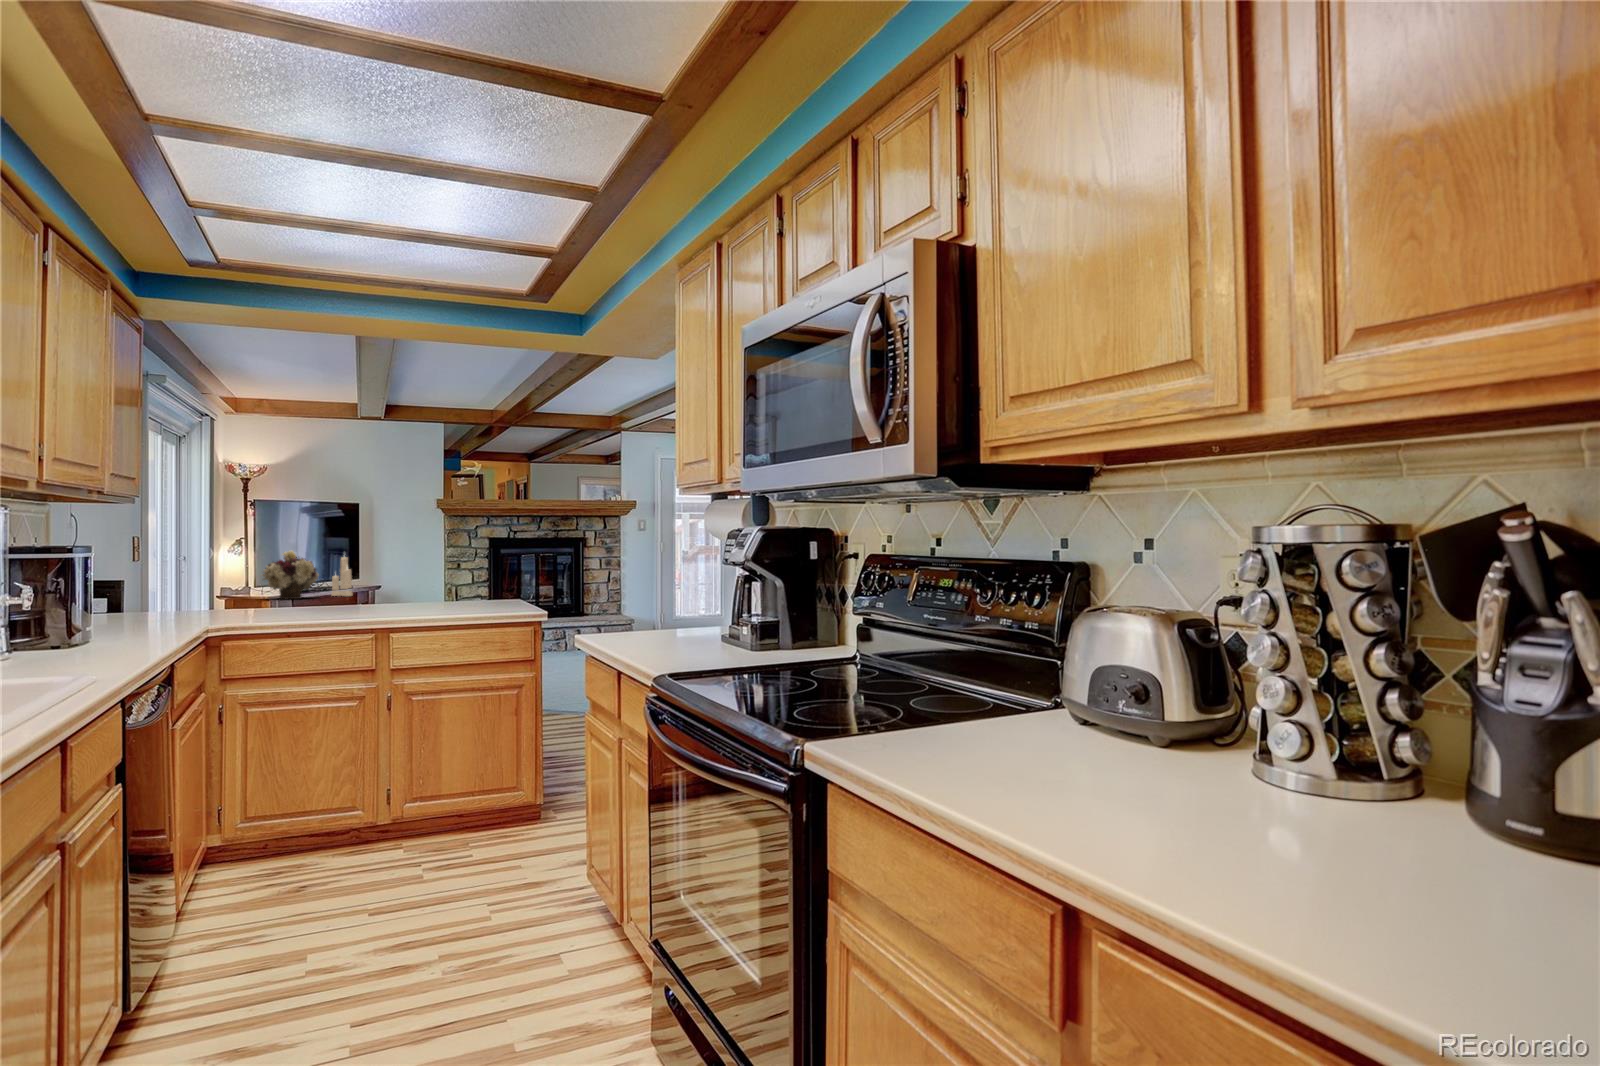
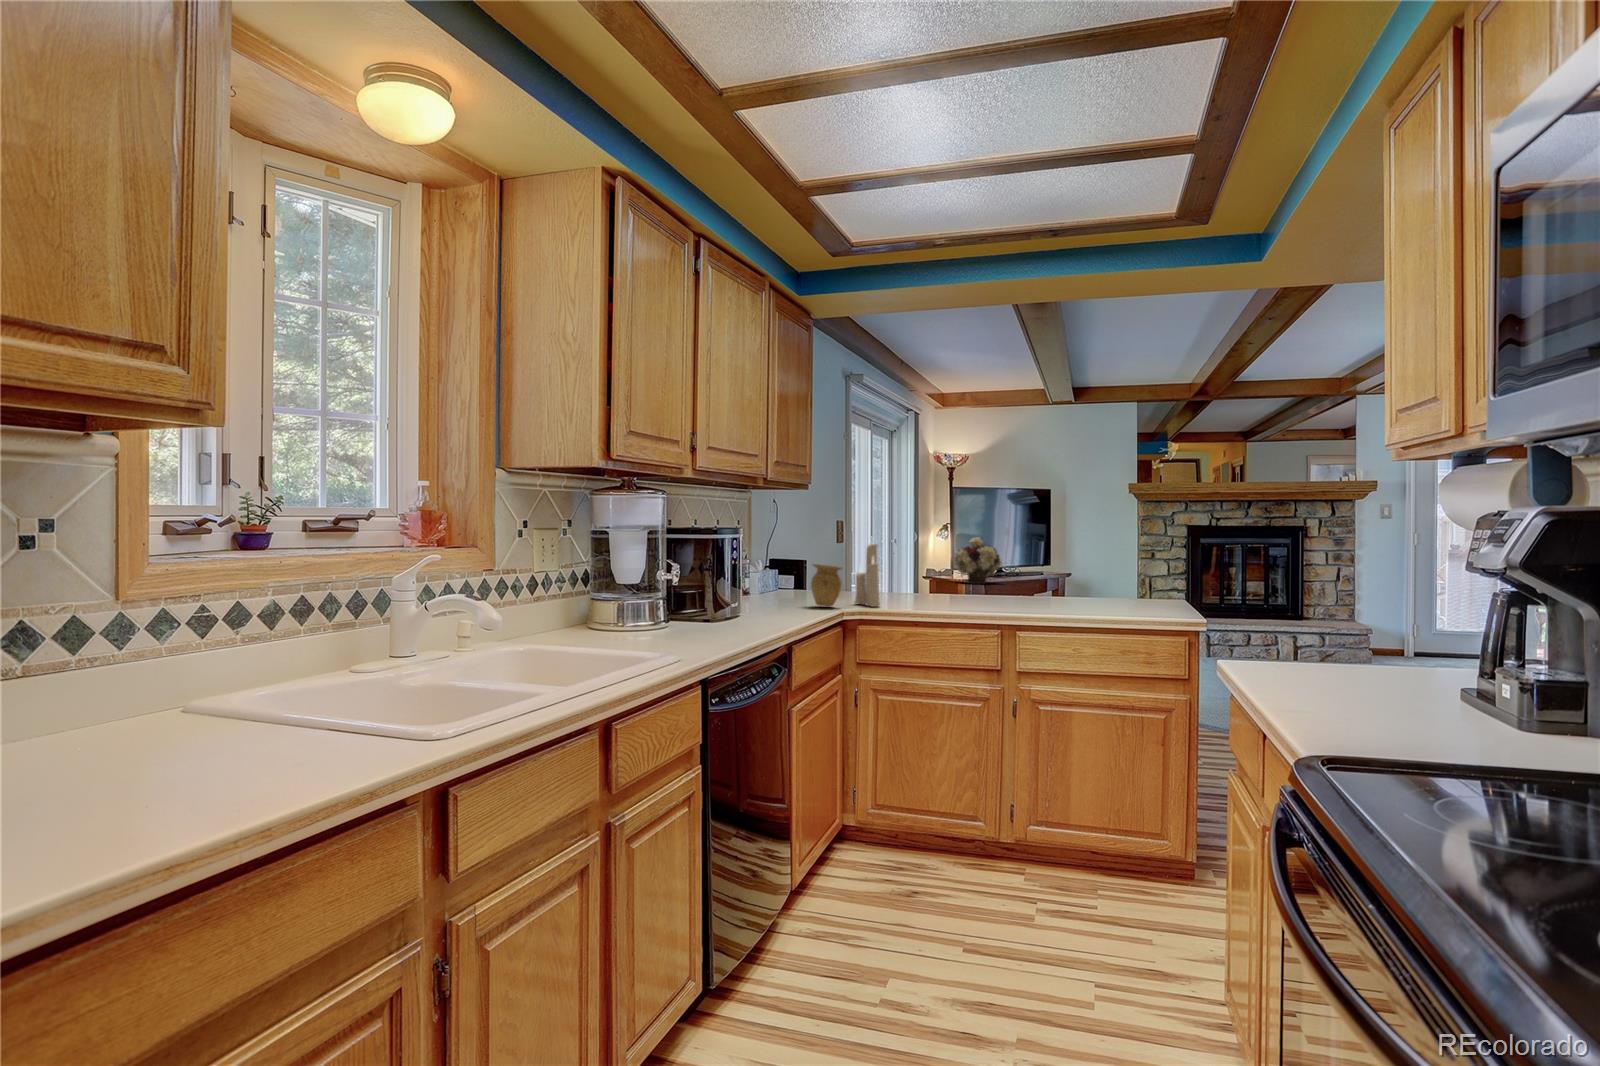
candle: present [332,557,353,596] -> present [855,544,880,607]
vase: none [133,580,177,627] -> present [811,564,842,606]

